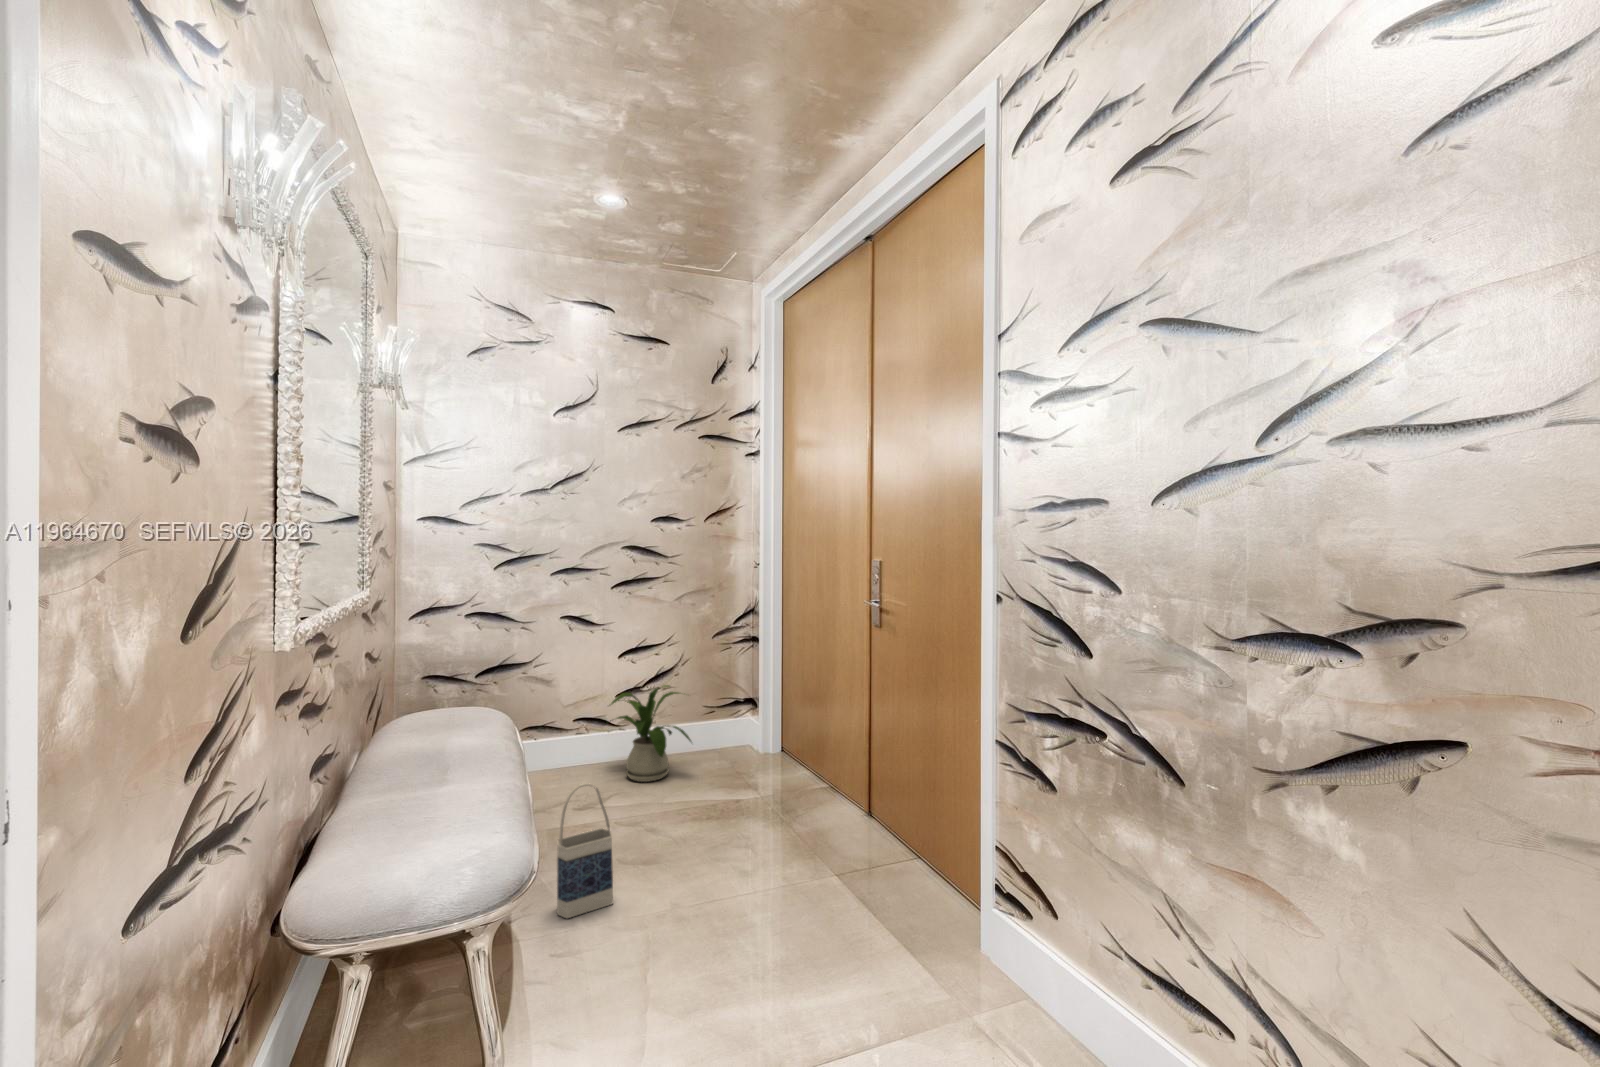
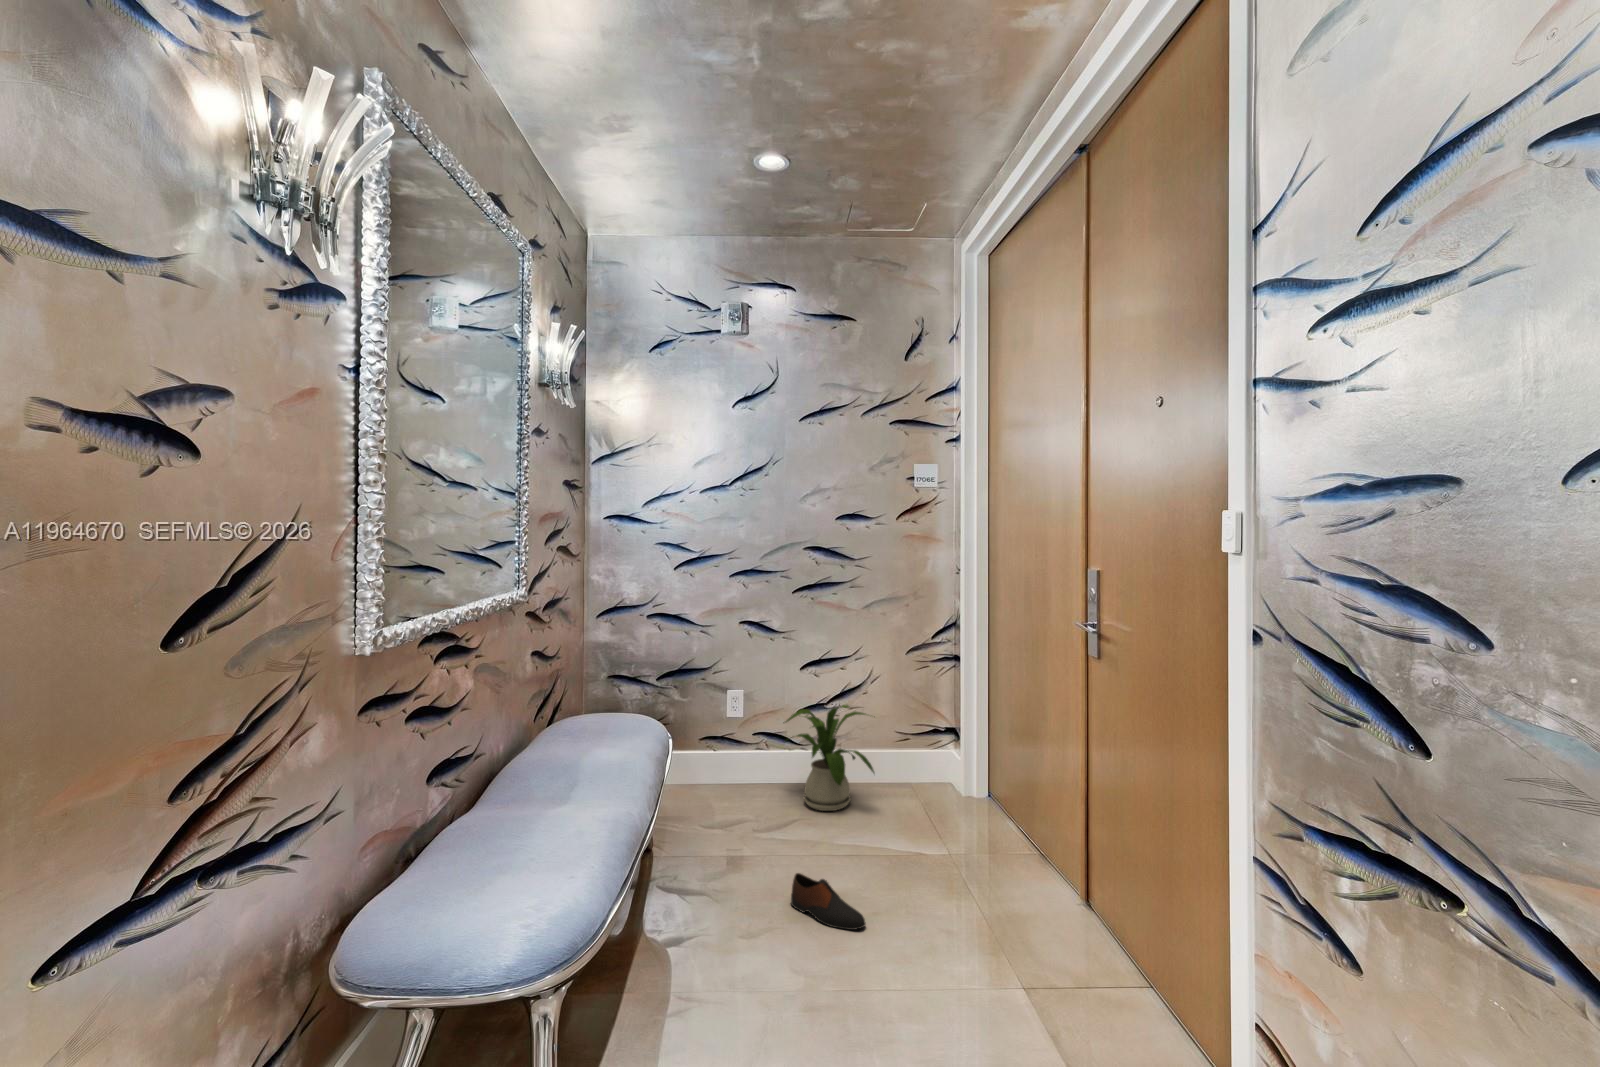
bag: present [557,783,613,918] -> none [680,824,744,979]
shoe: none [639,826,708,864] -> present [791,873,866,930]

